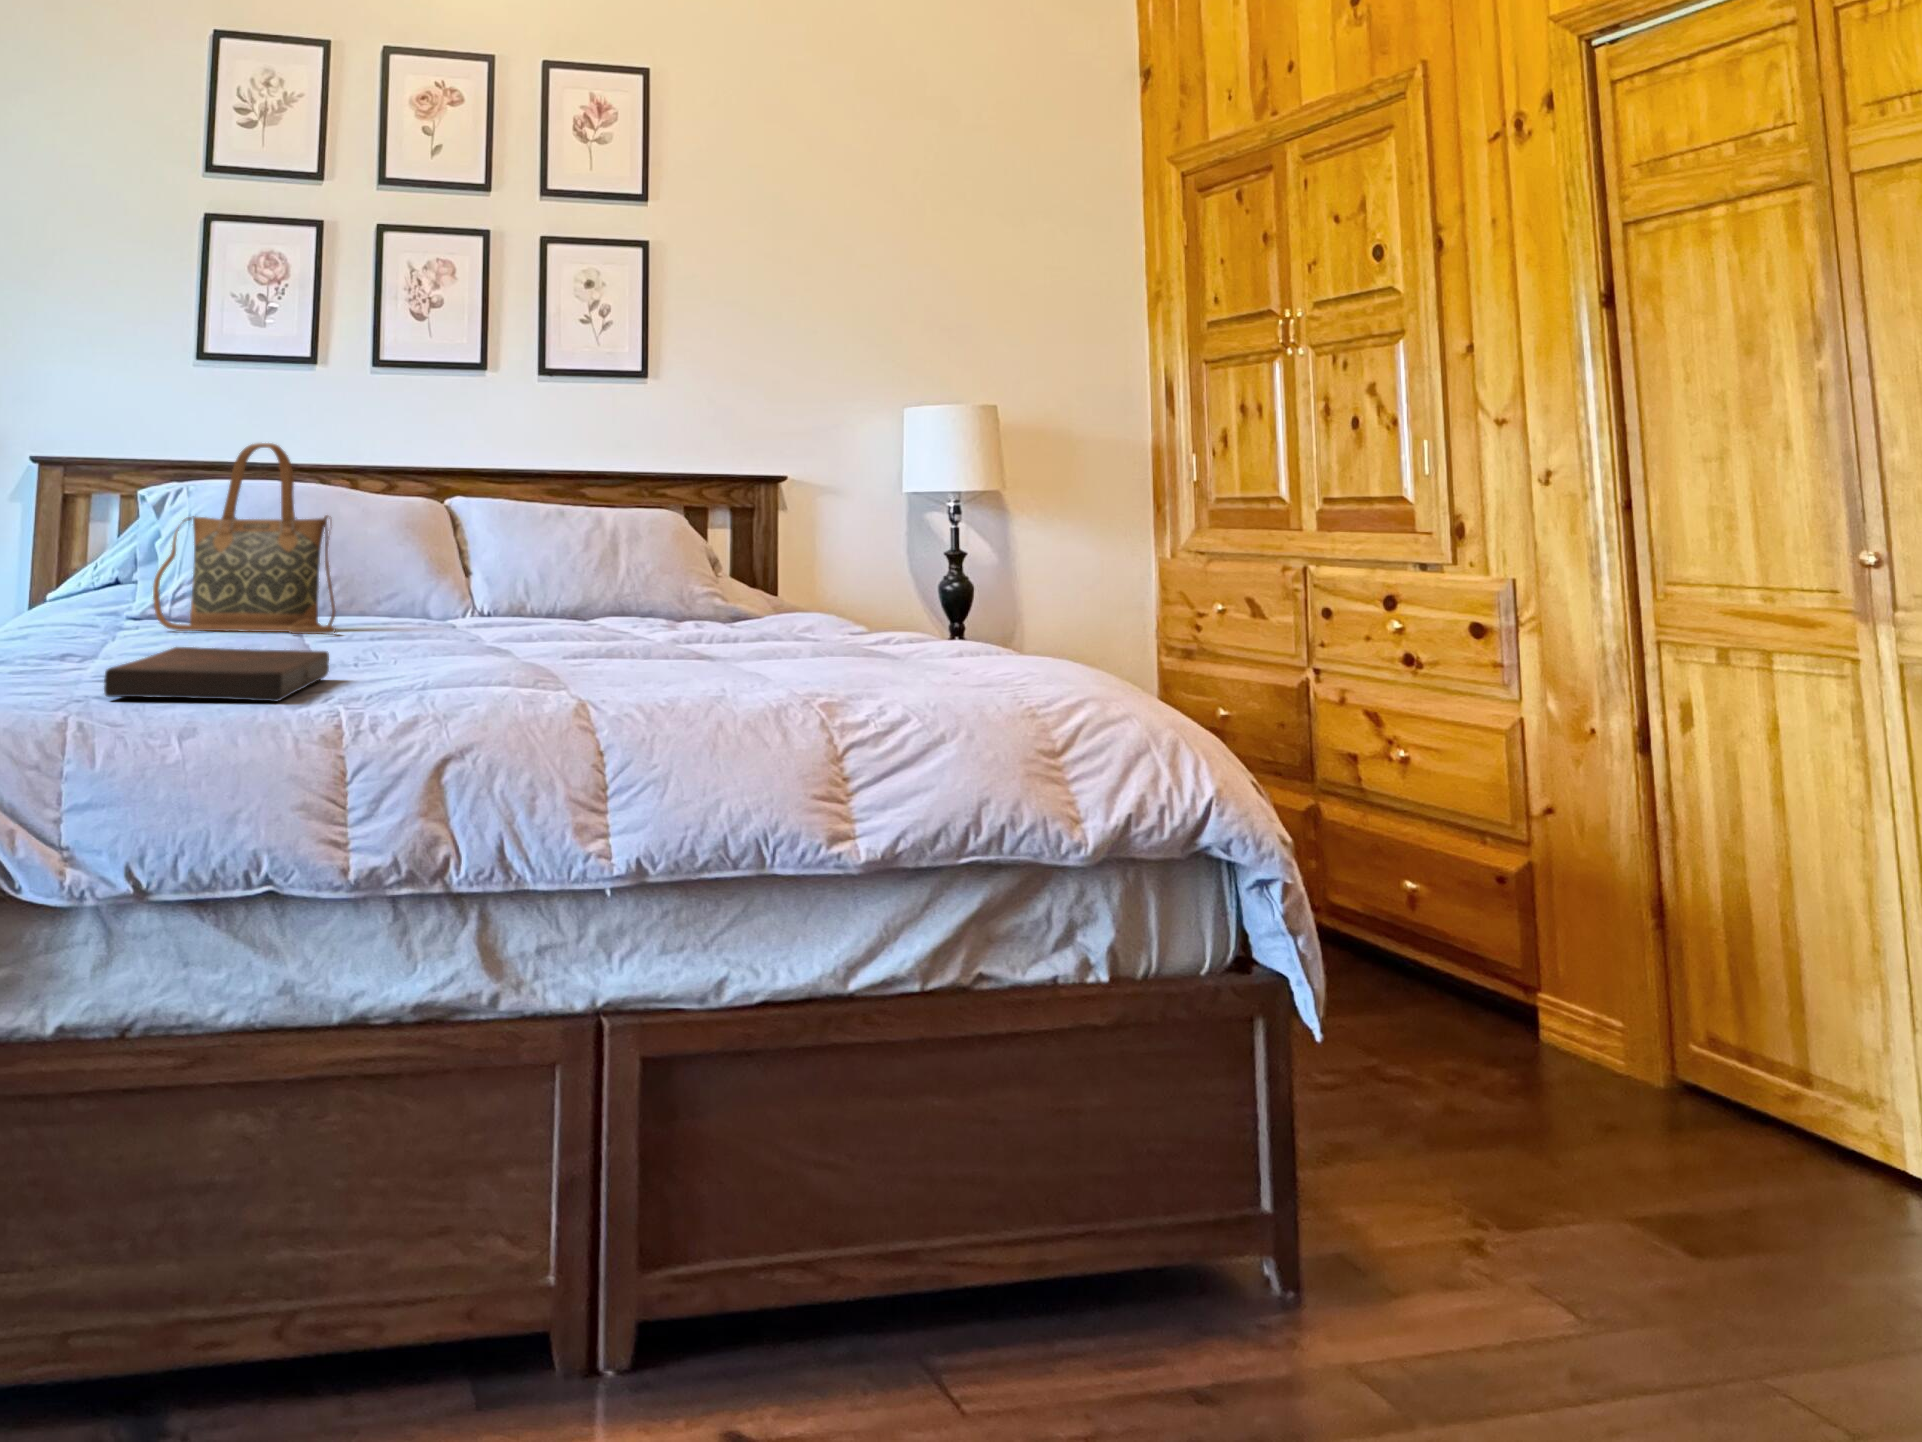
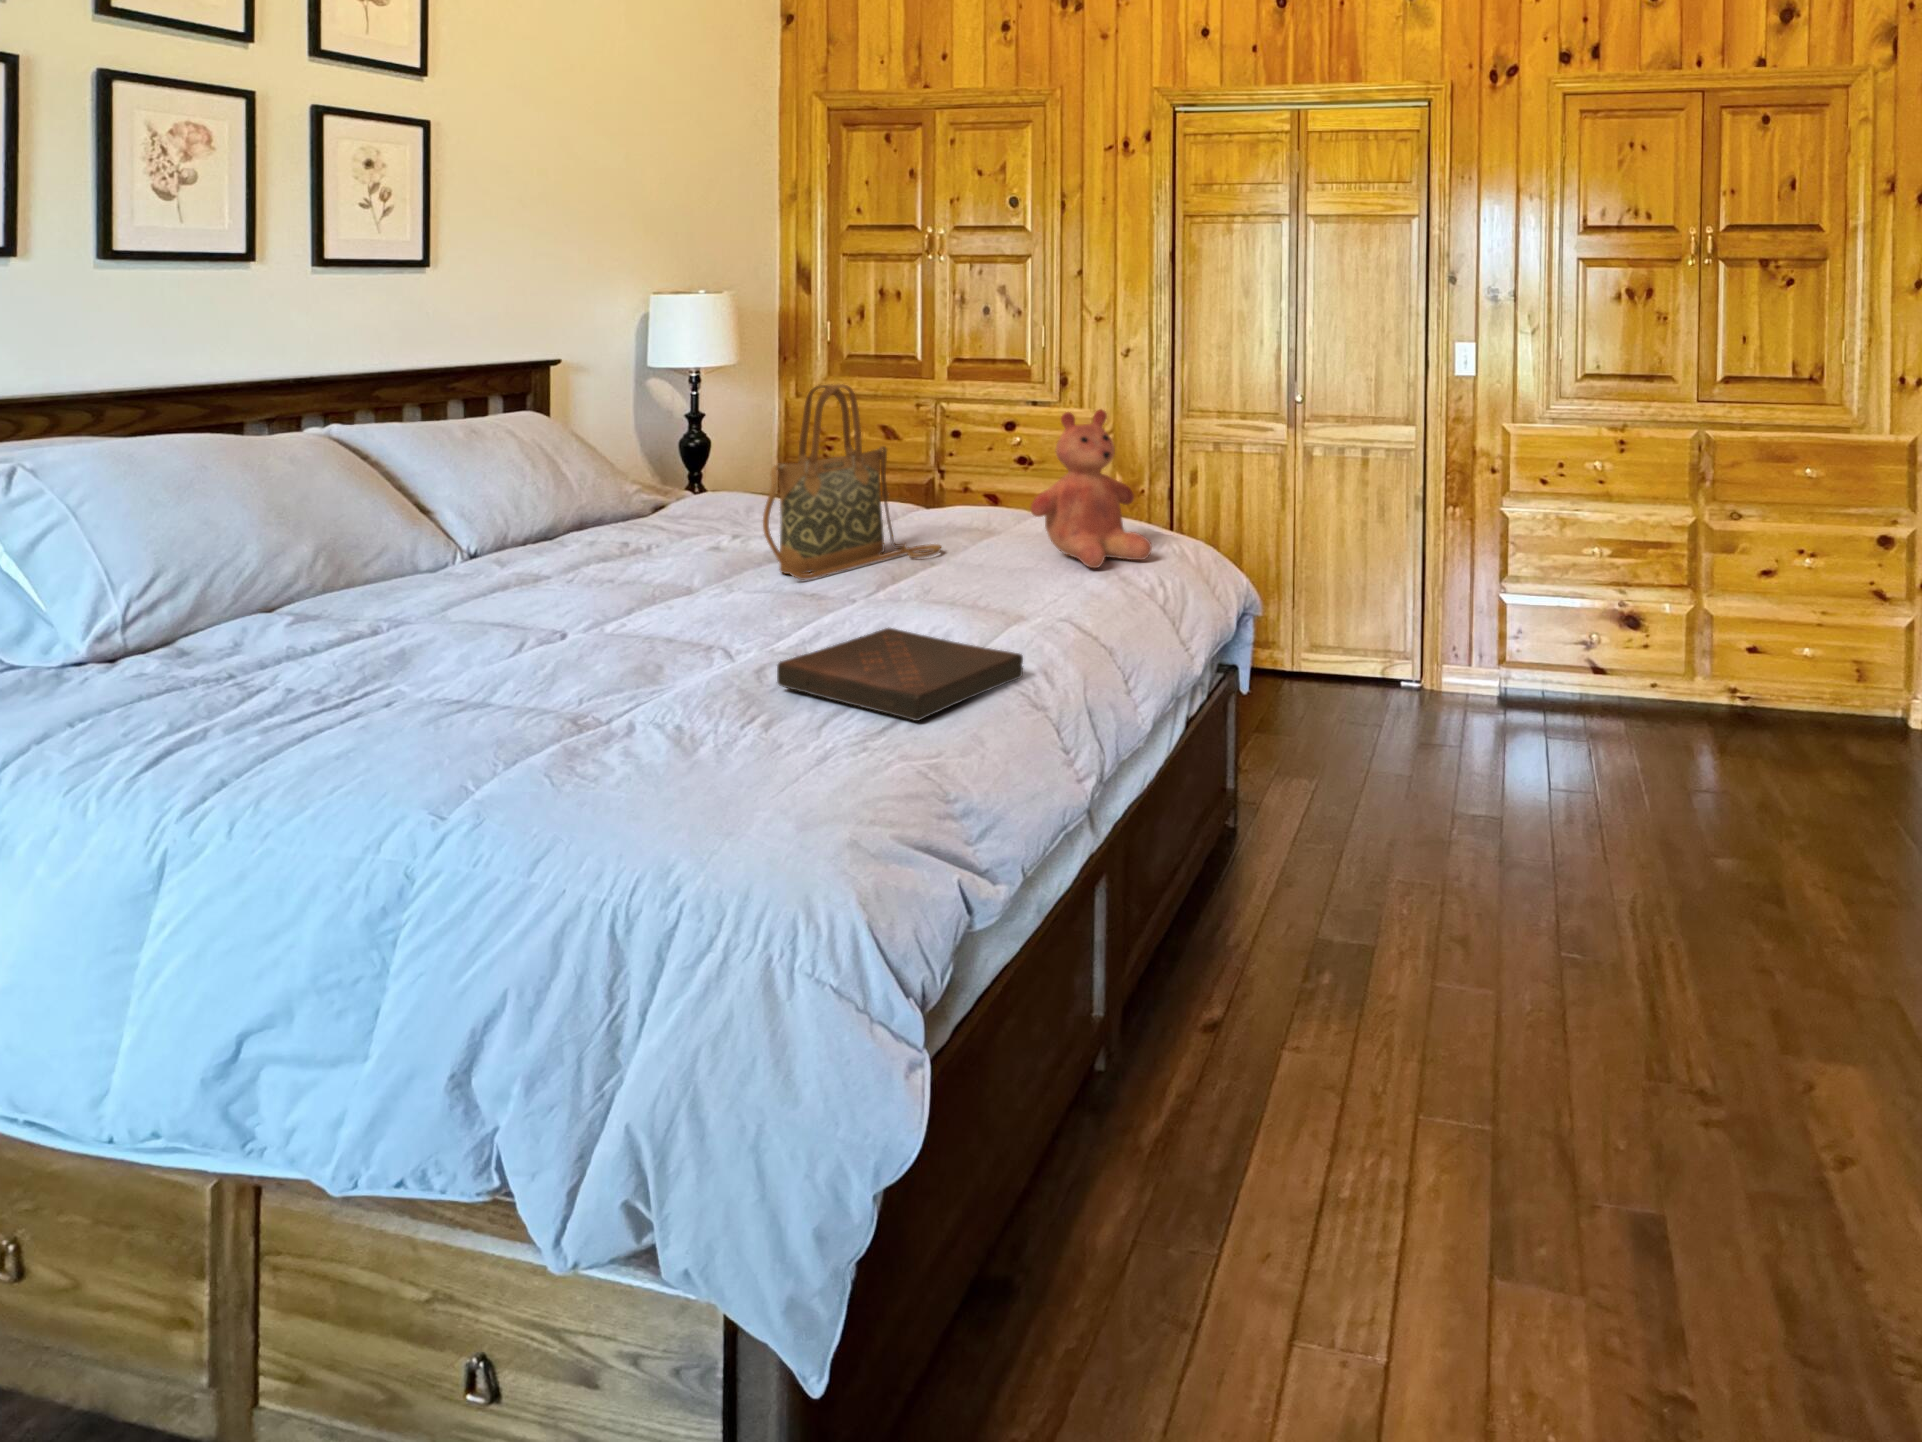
handbag: present [153,443,336,634] -> present [763,384,941,580]
teddy bear: none [735,464,905,683] -> present [1031,410,1152,568]

